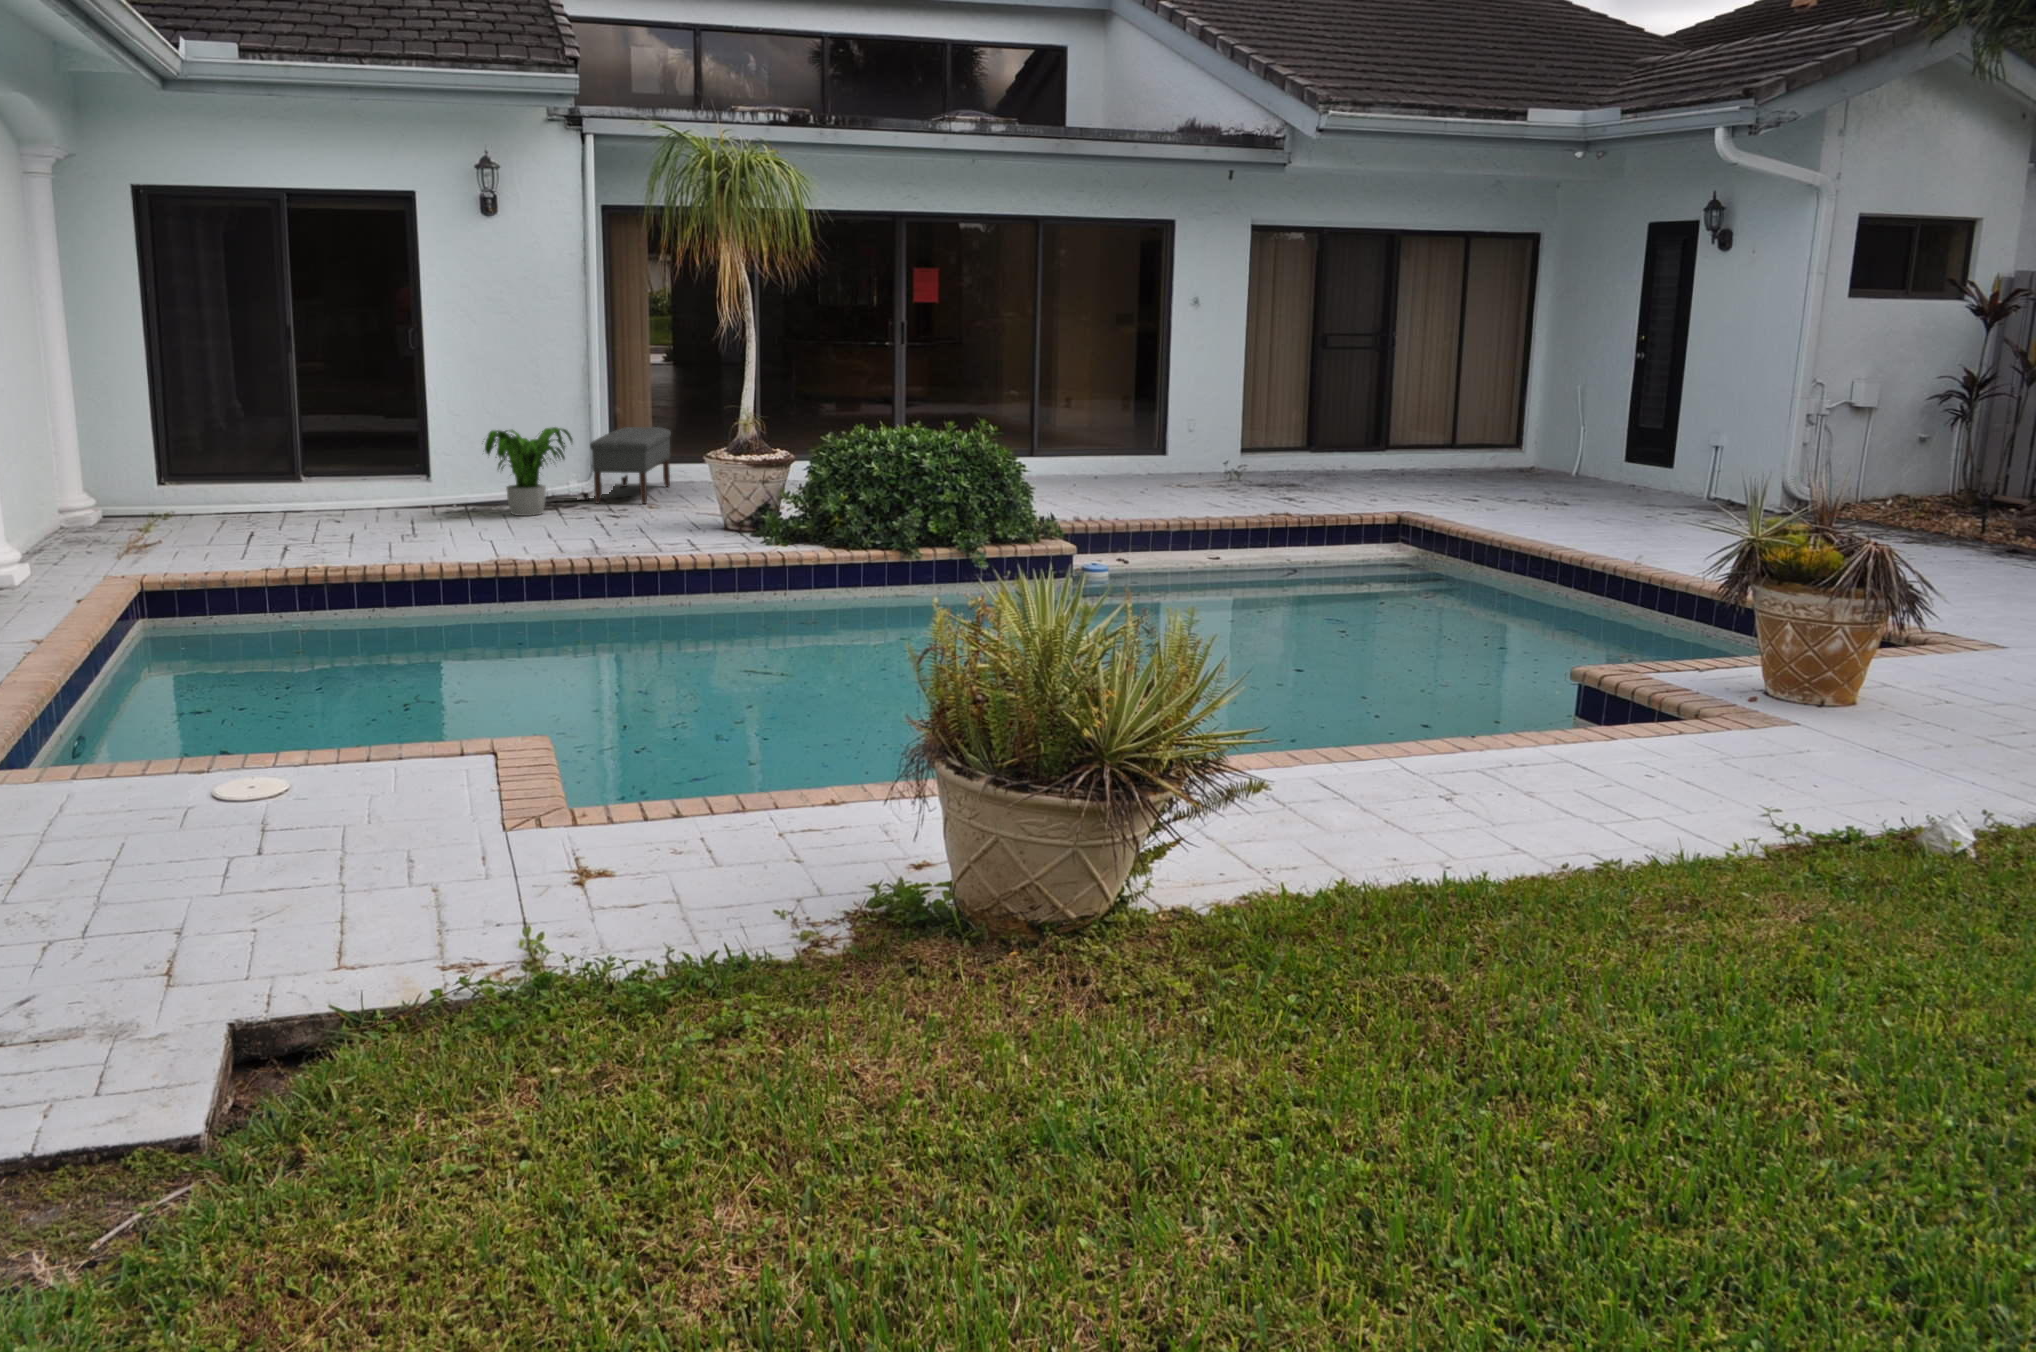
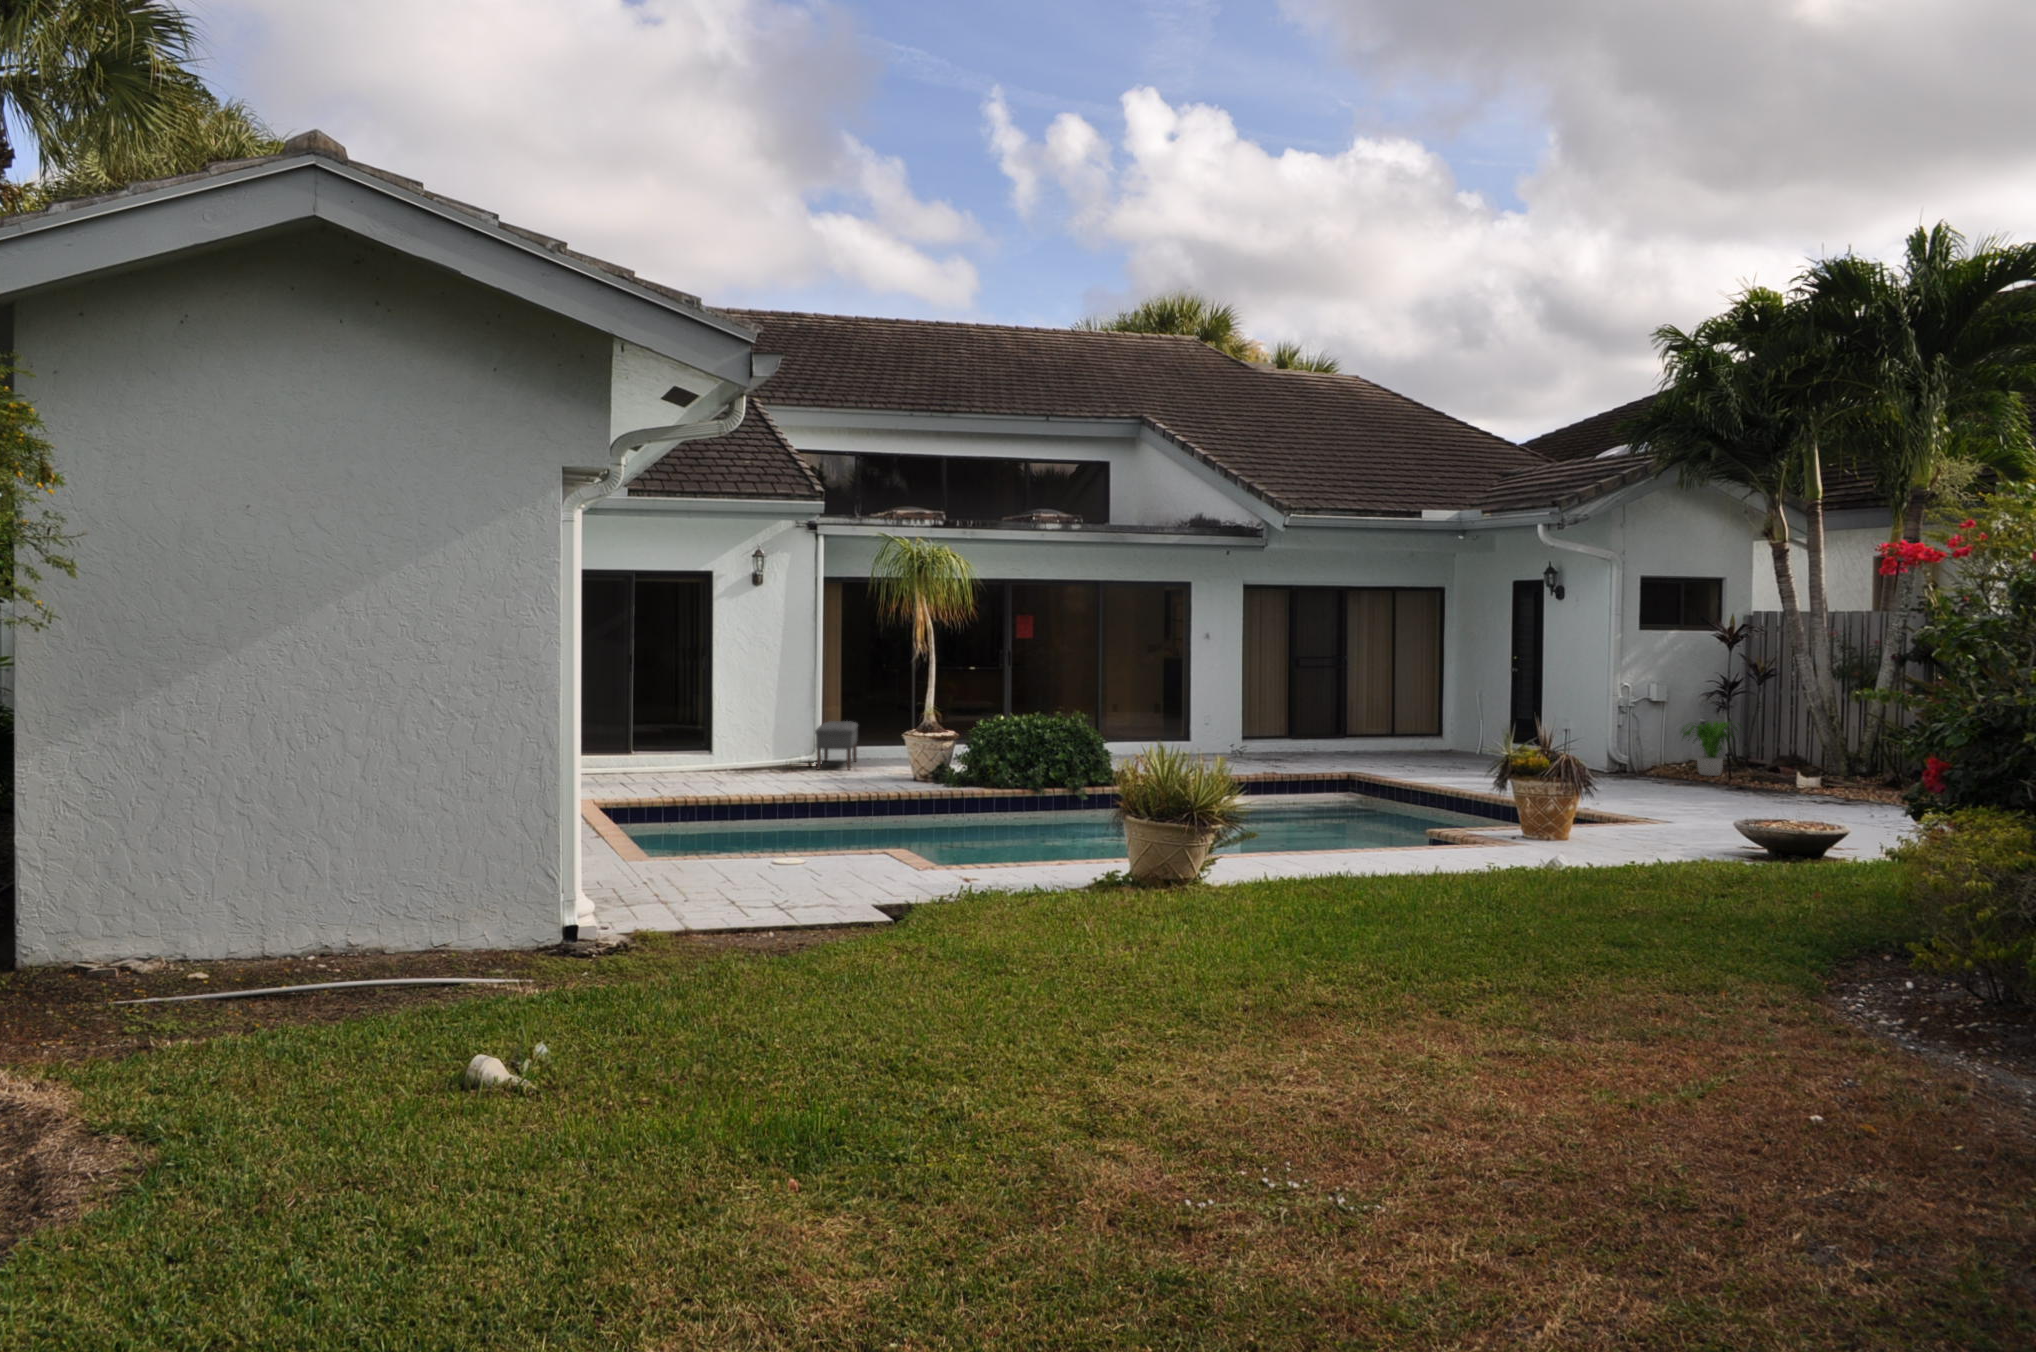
potted plant: present [485,427,572,516] -> present [1682,721,1741,776]

